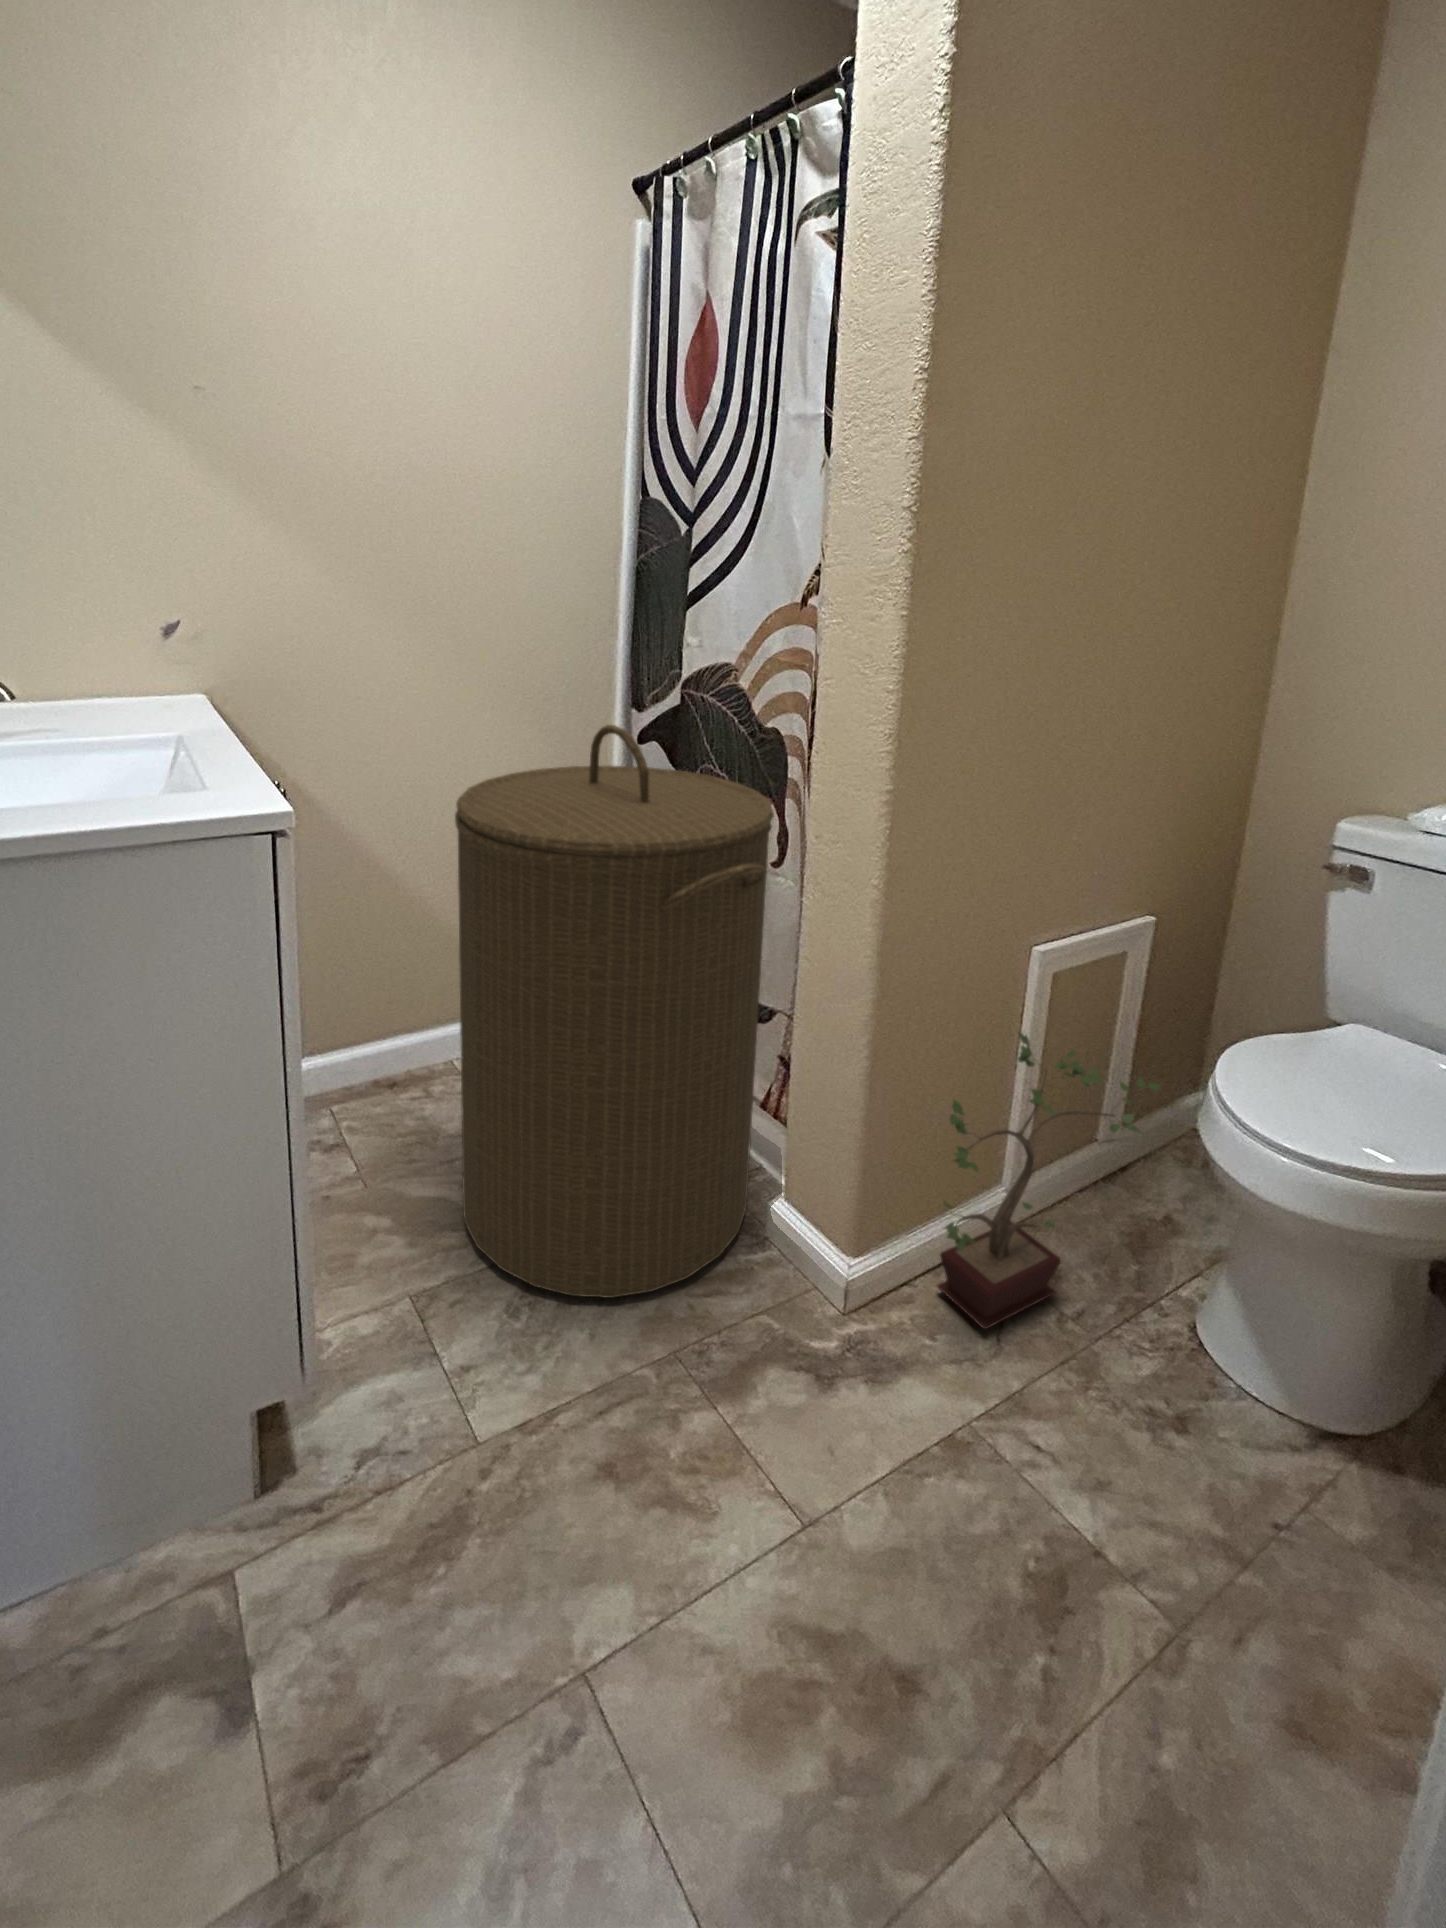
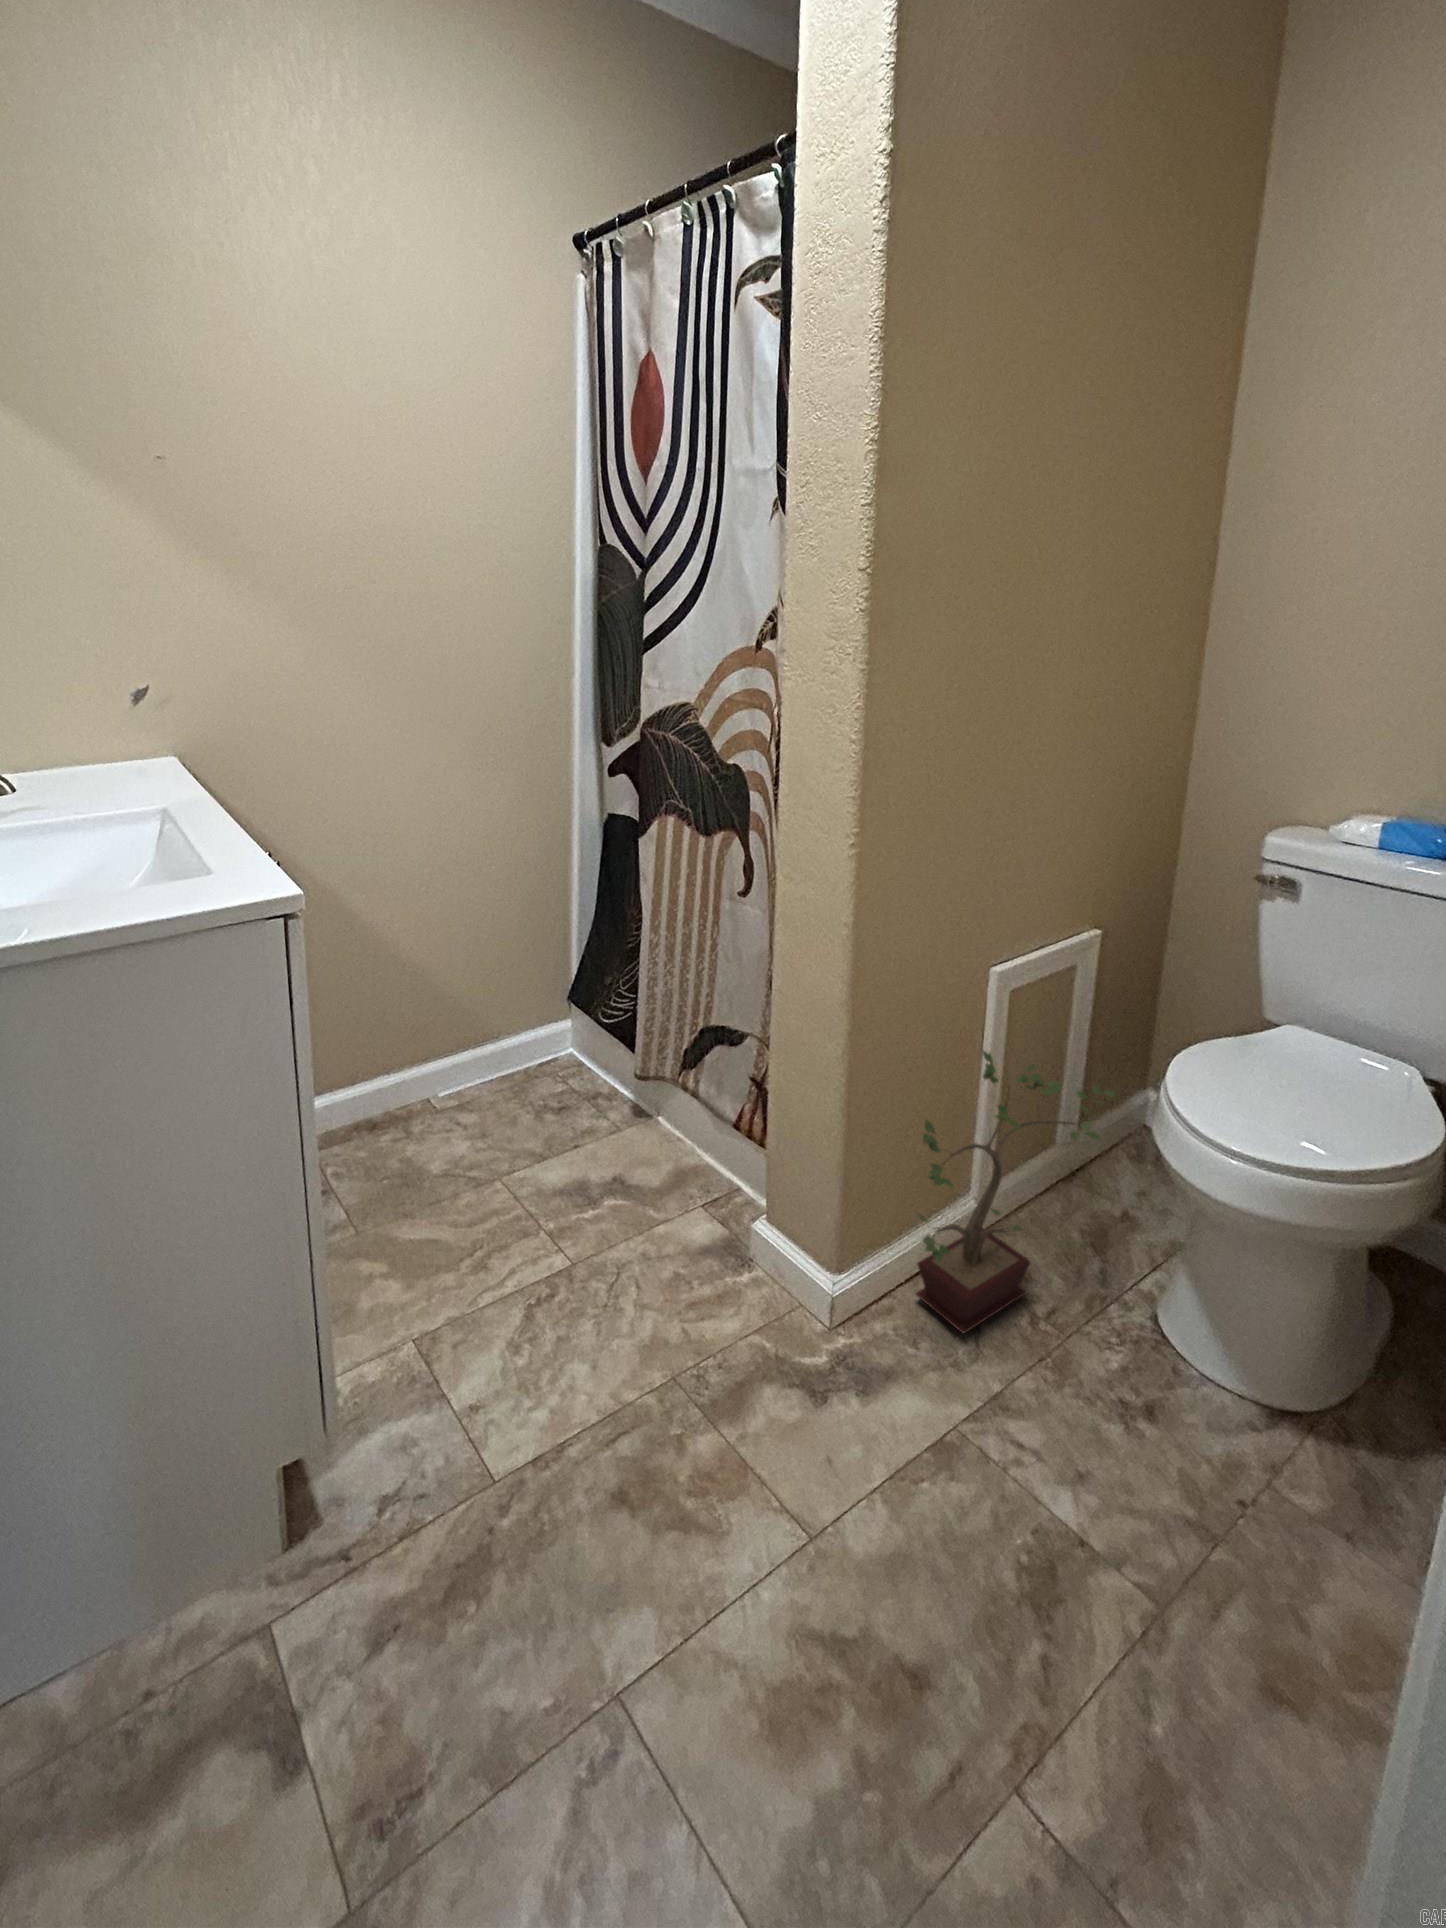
laundry hamper: present [455,725,774,1298] -> none [435,775,743,1327]

